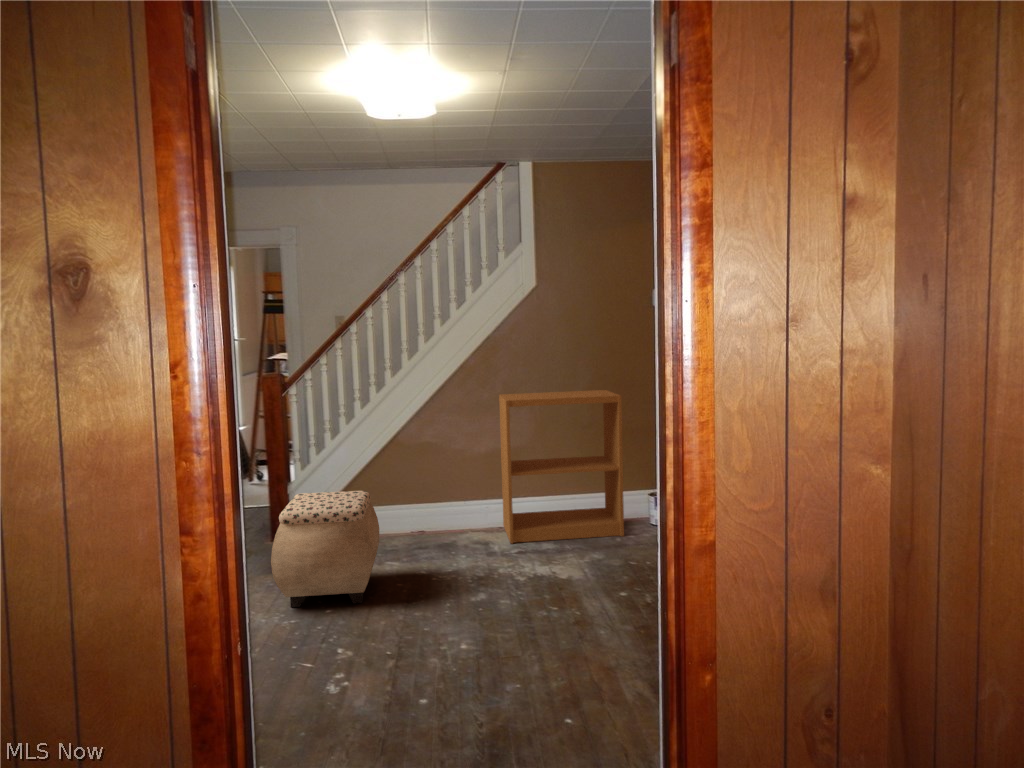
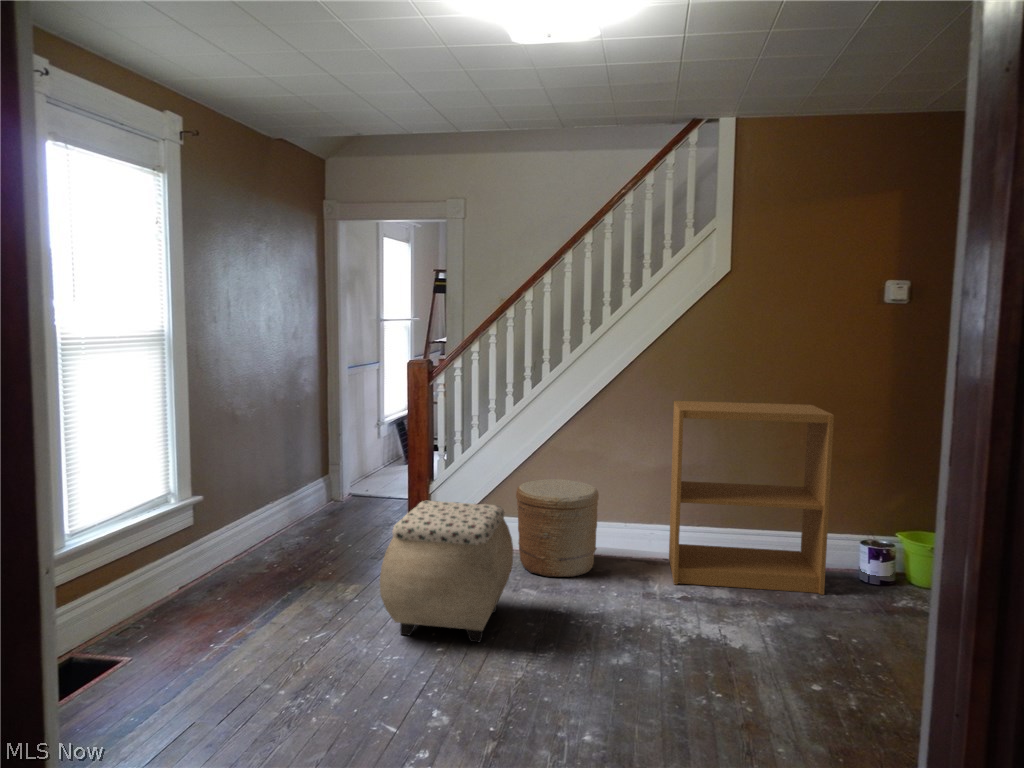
woven basket: none [372,469,445,551] -> present [516,479,599,577]

